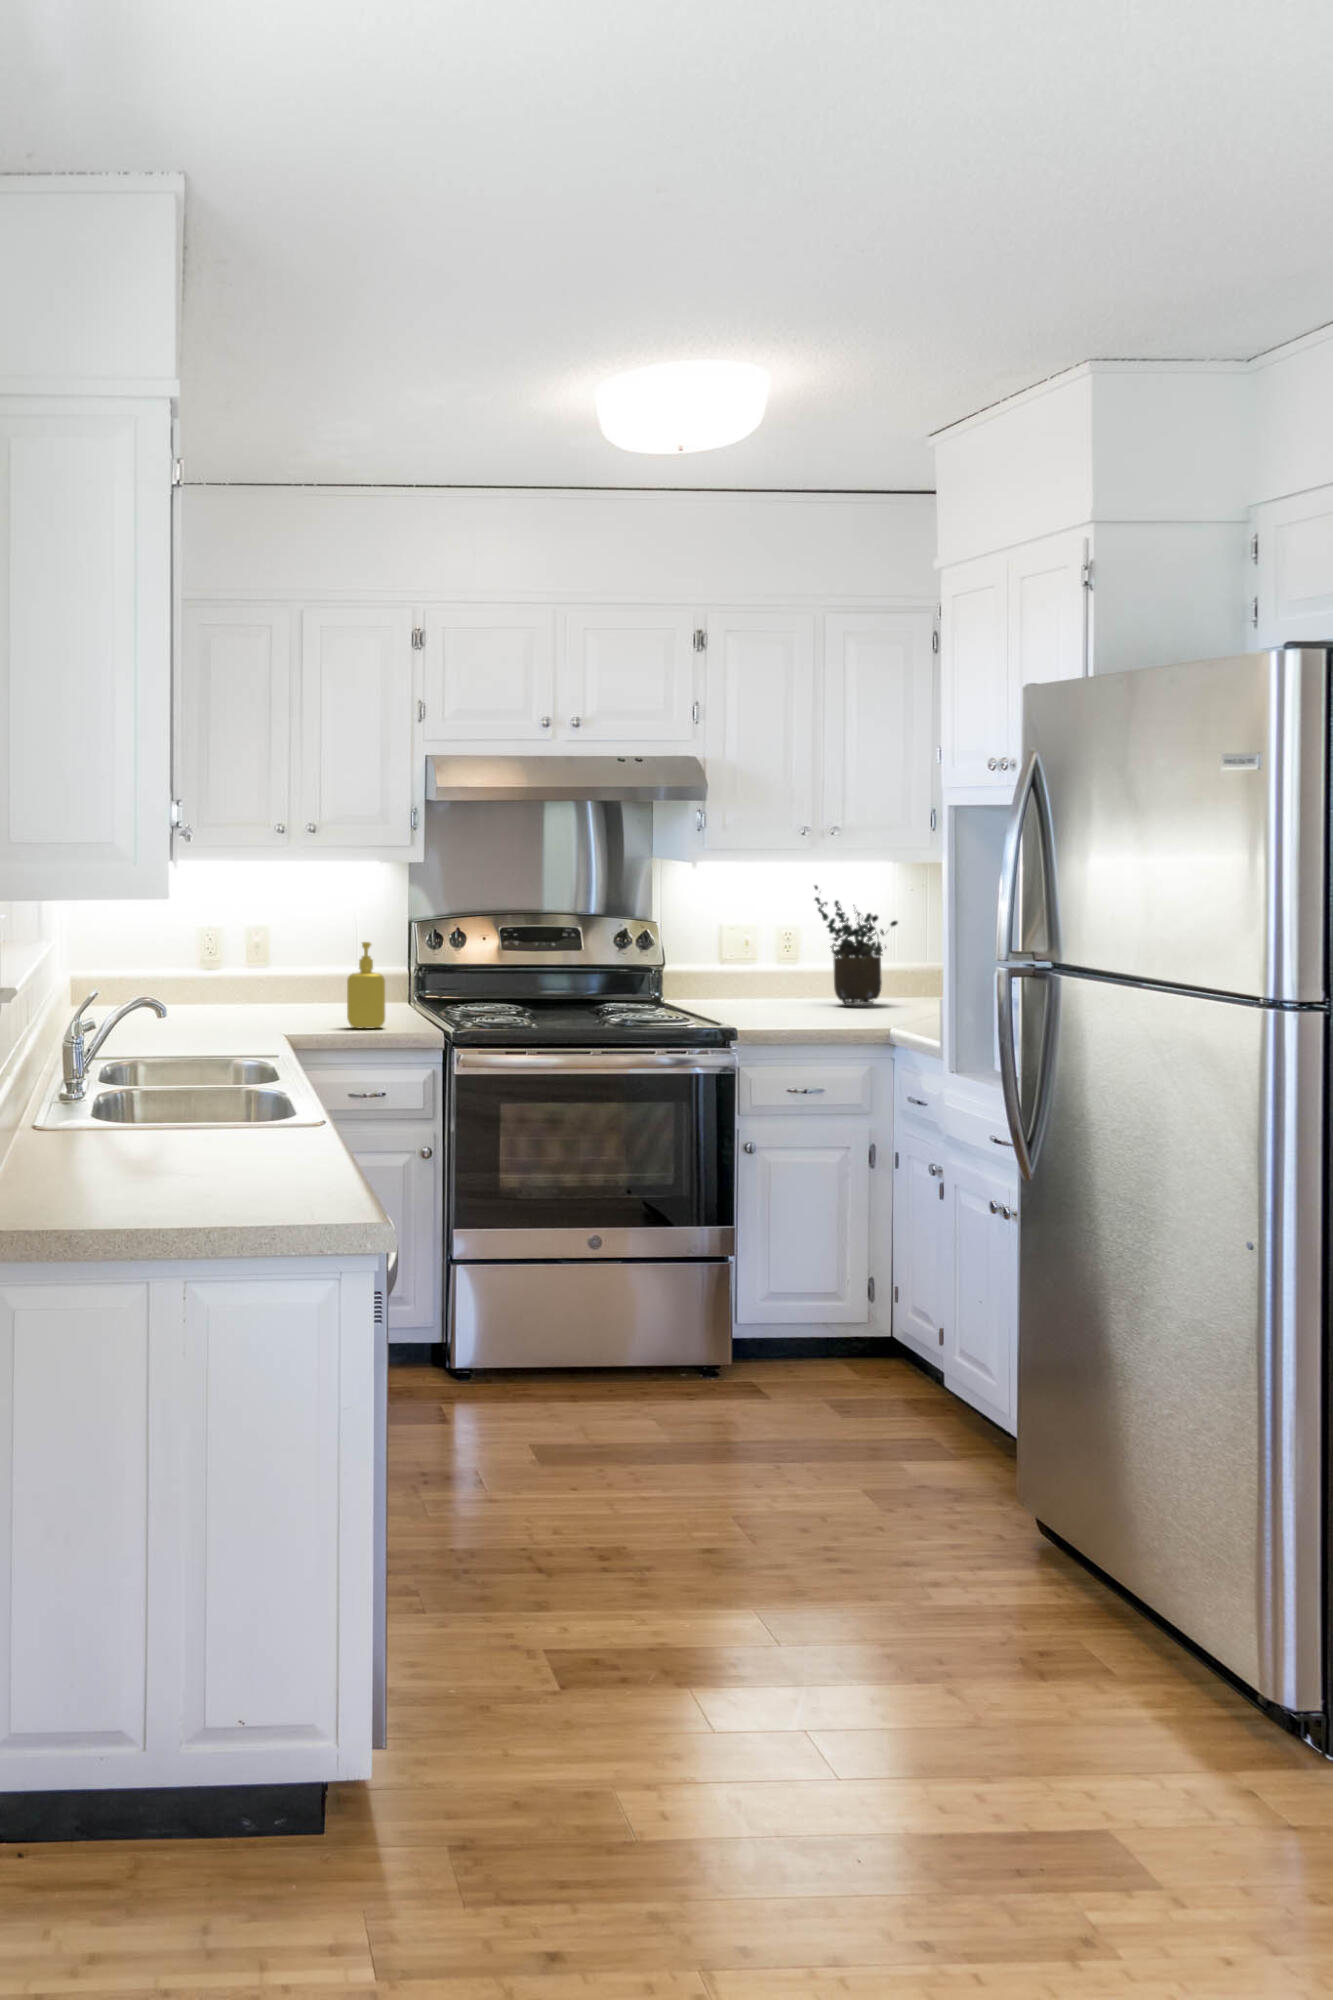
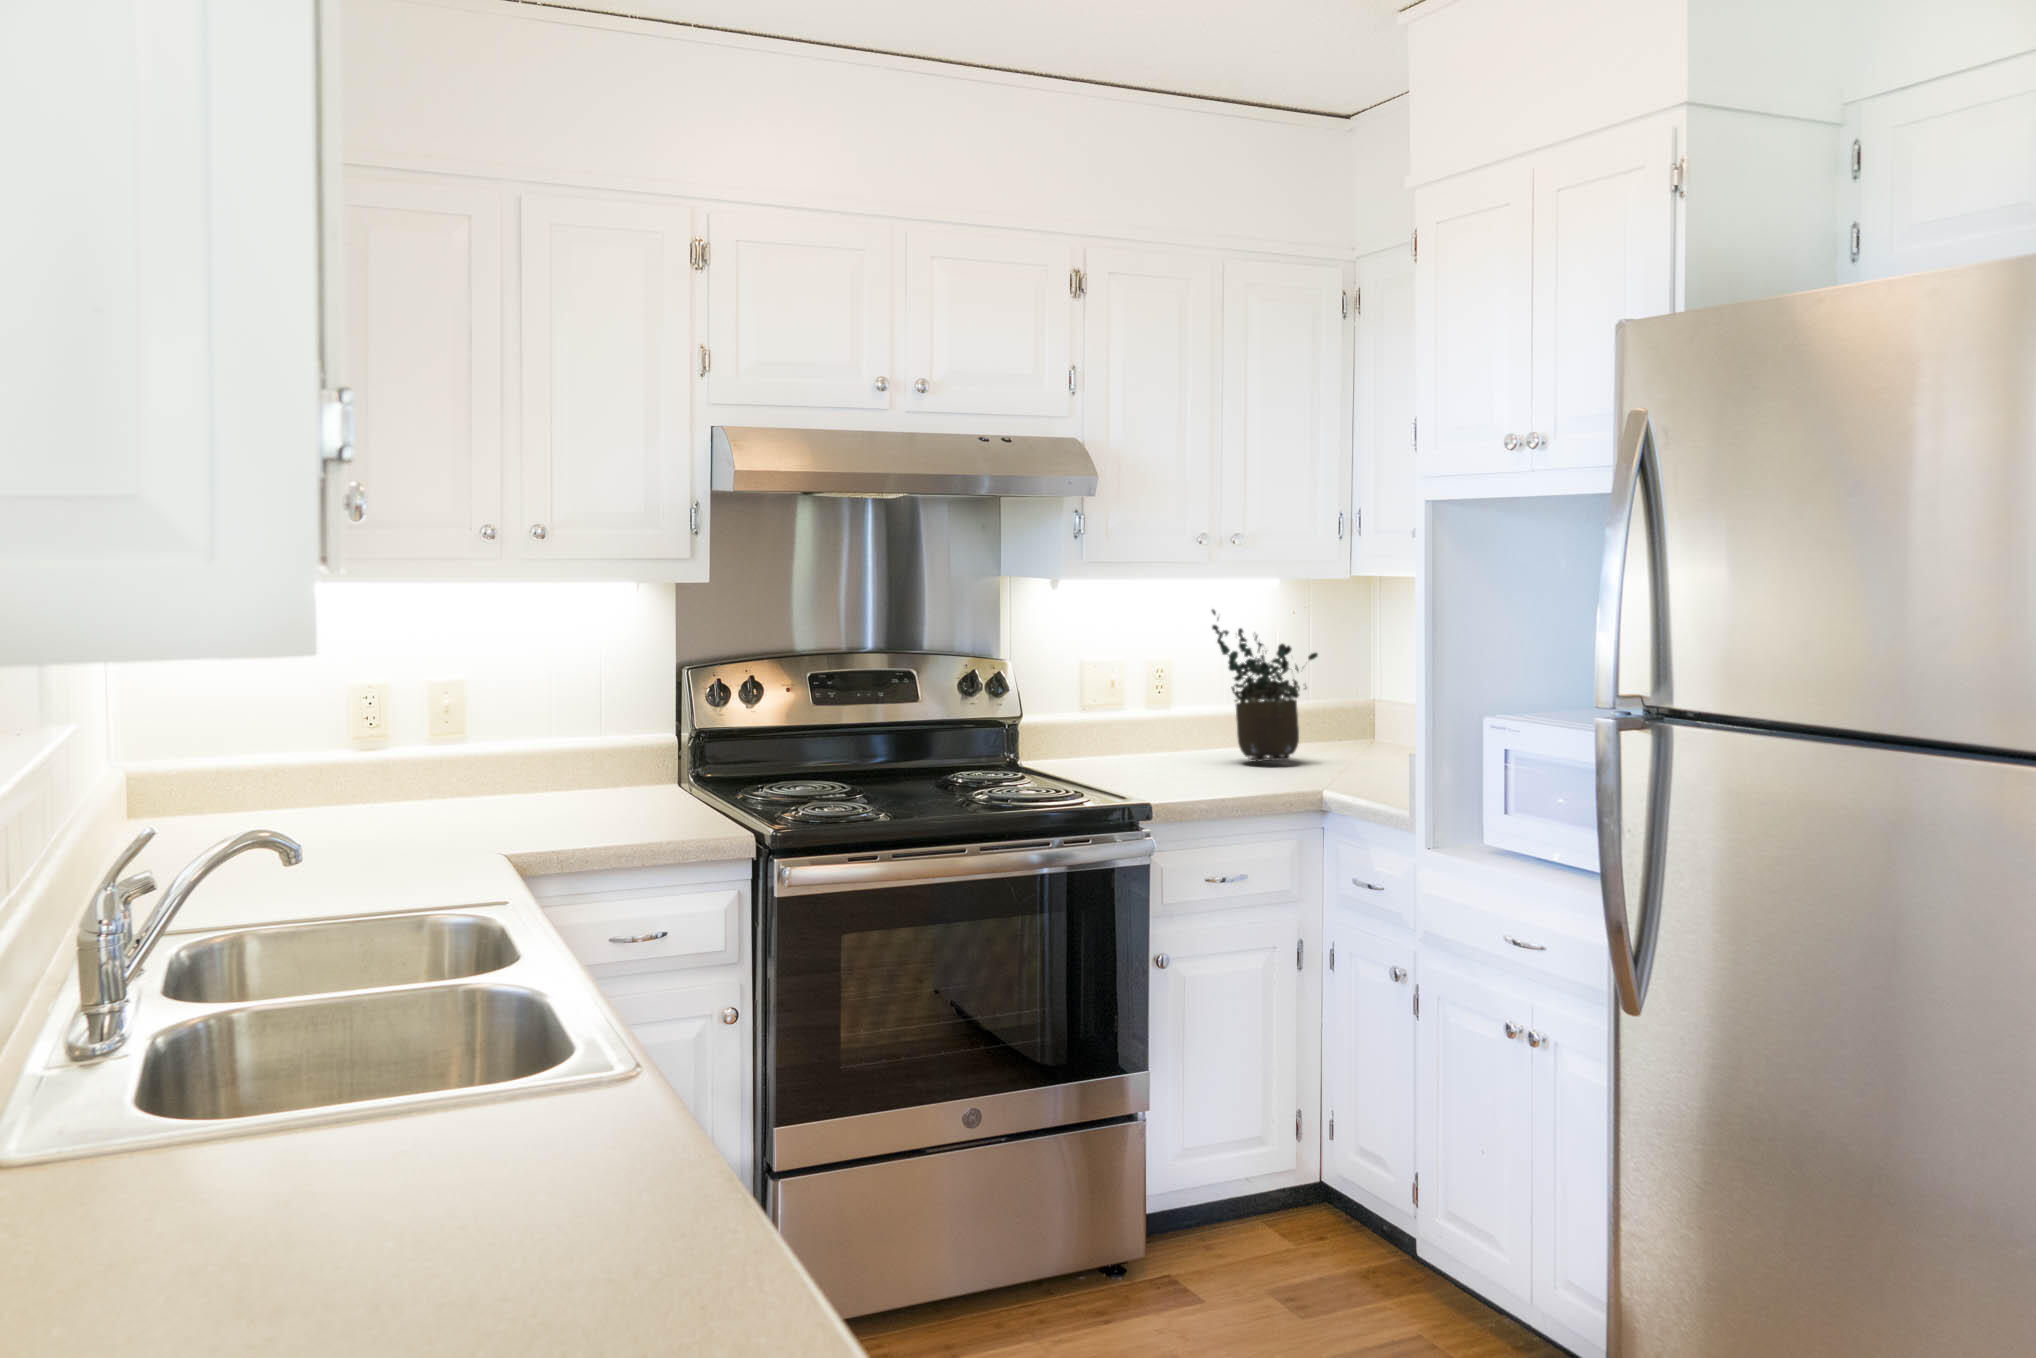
soap dispenser: present [347,942,385,1028] -> none [604,705,664,835]

